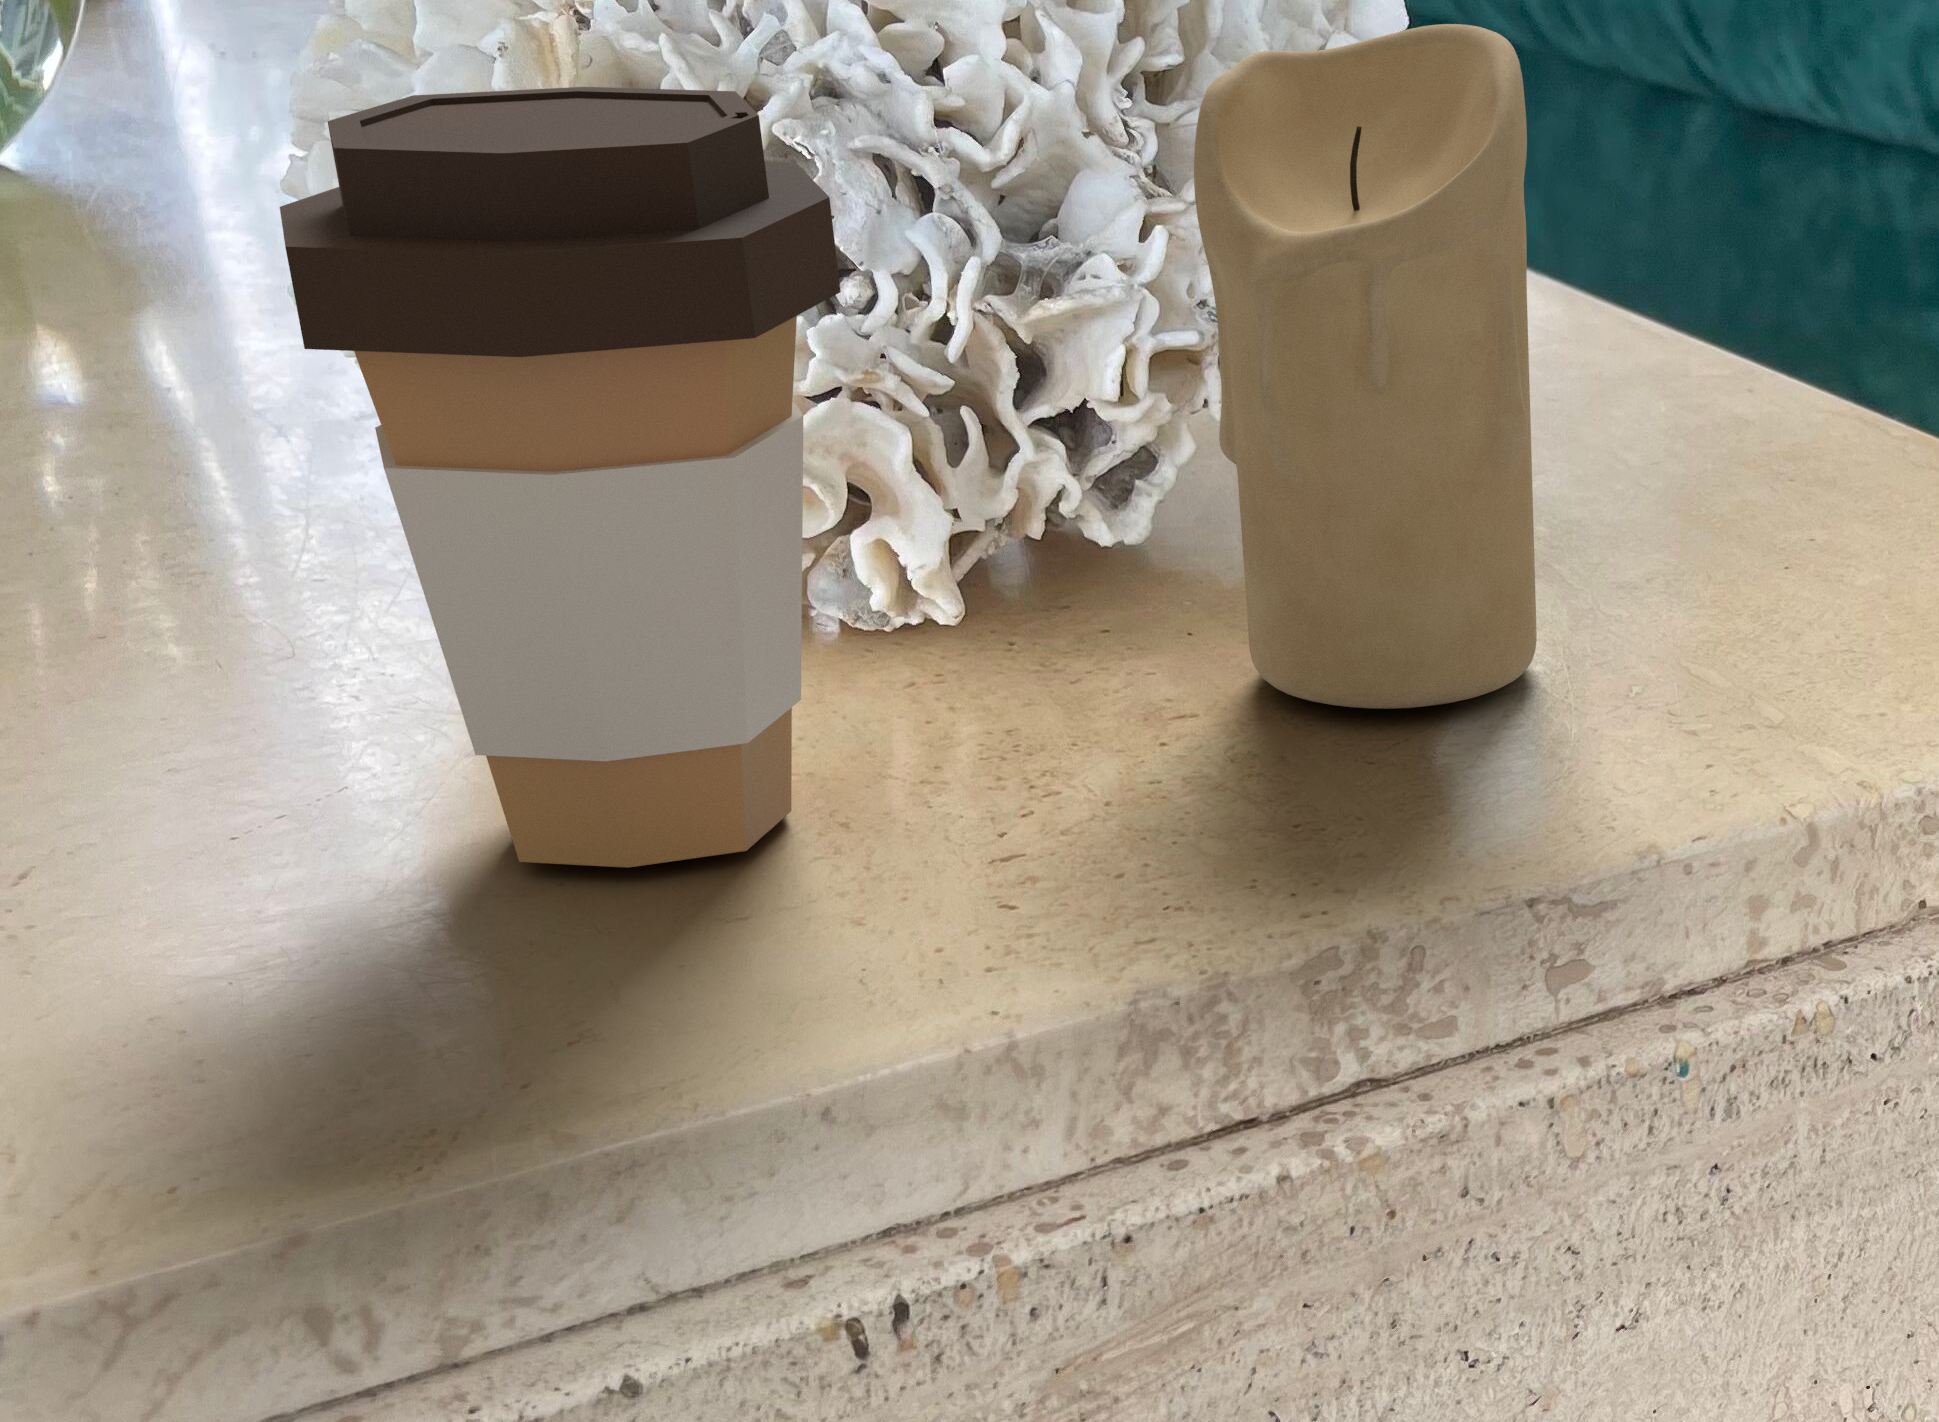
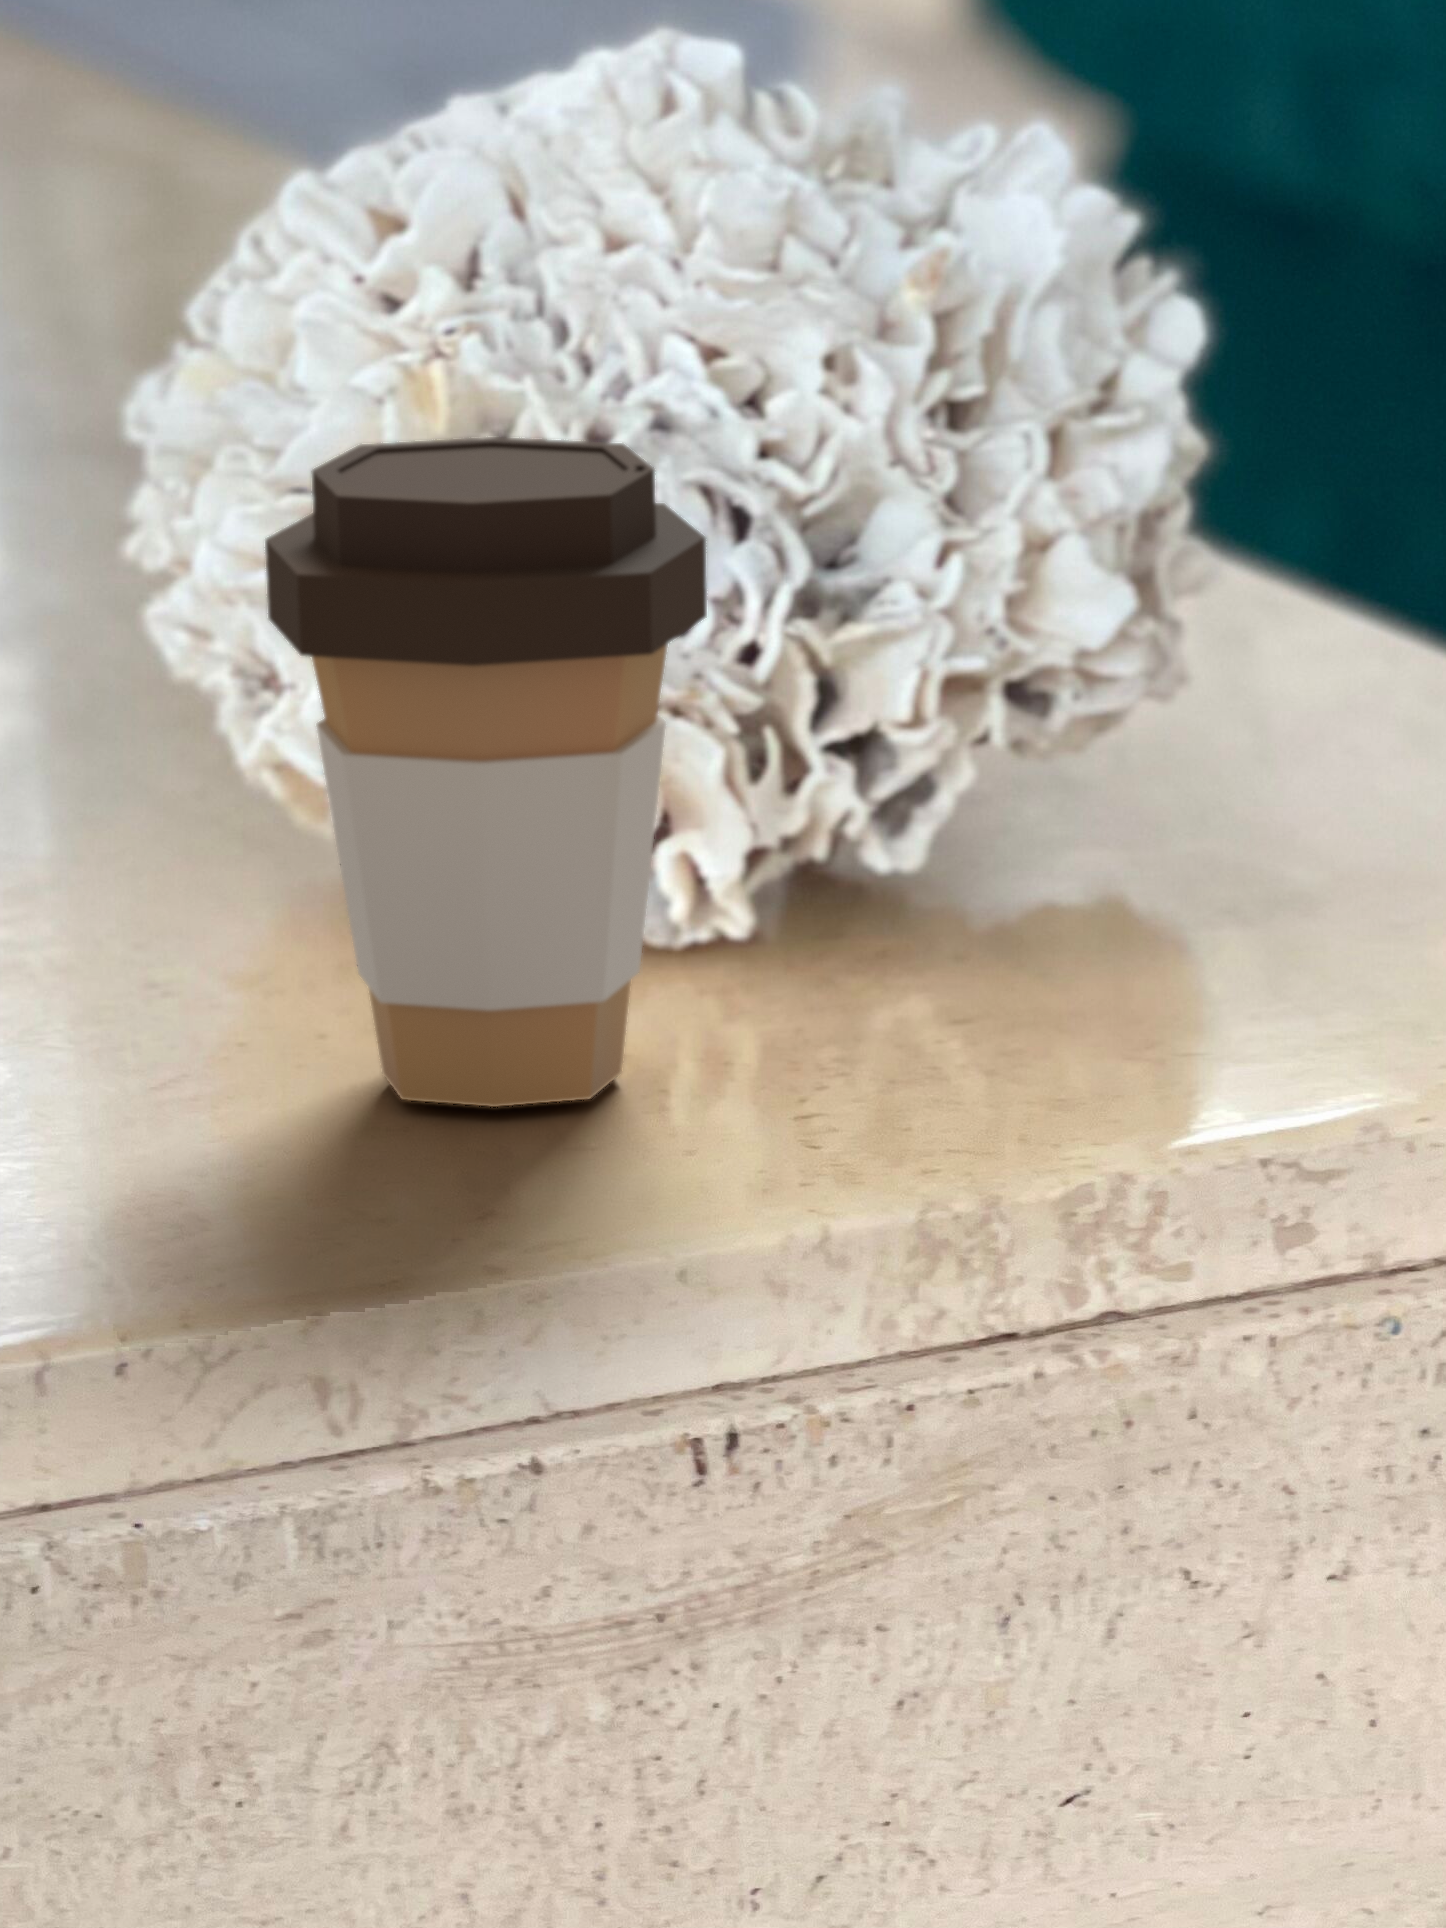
candle: present [1194,24,1537,709] -> none [1002,378,1307,1011]

